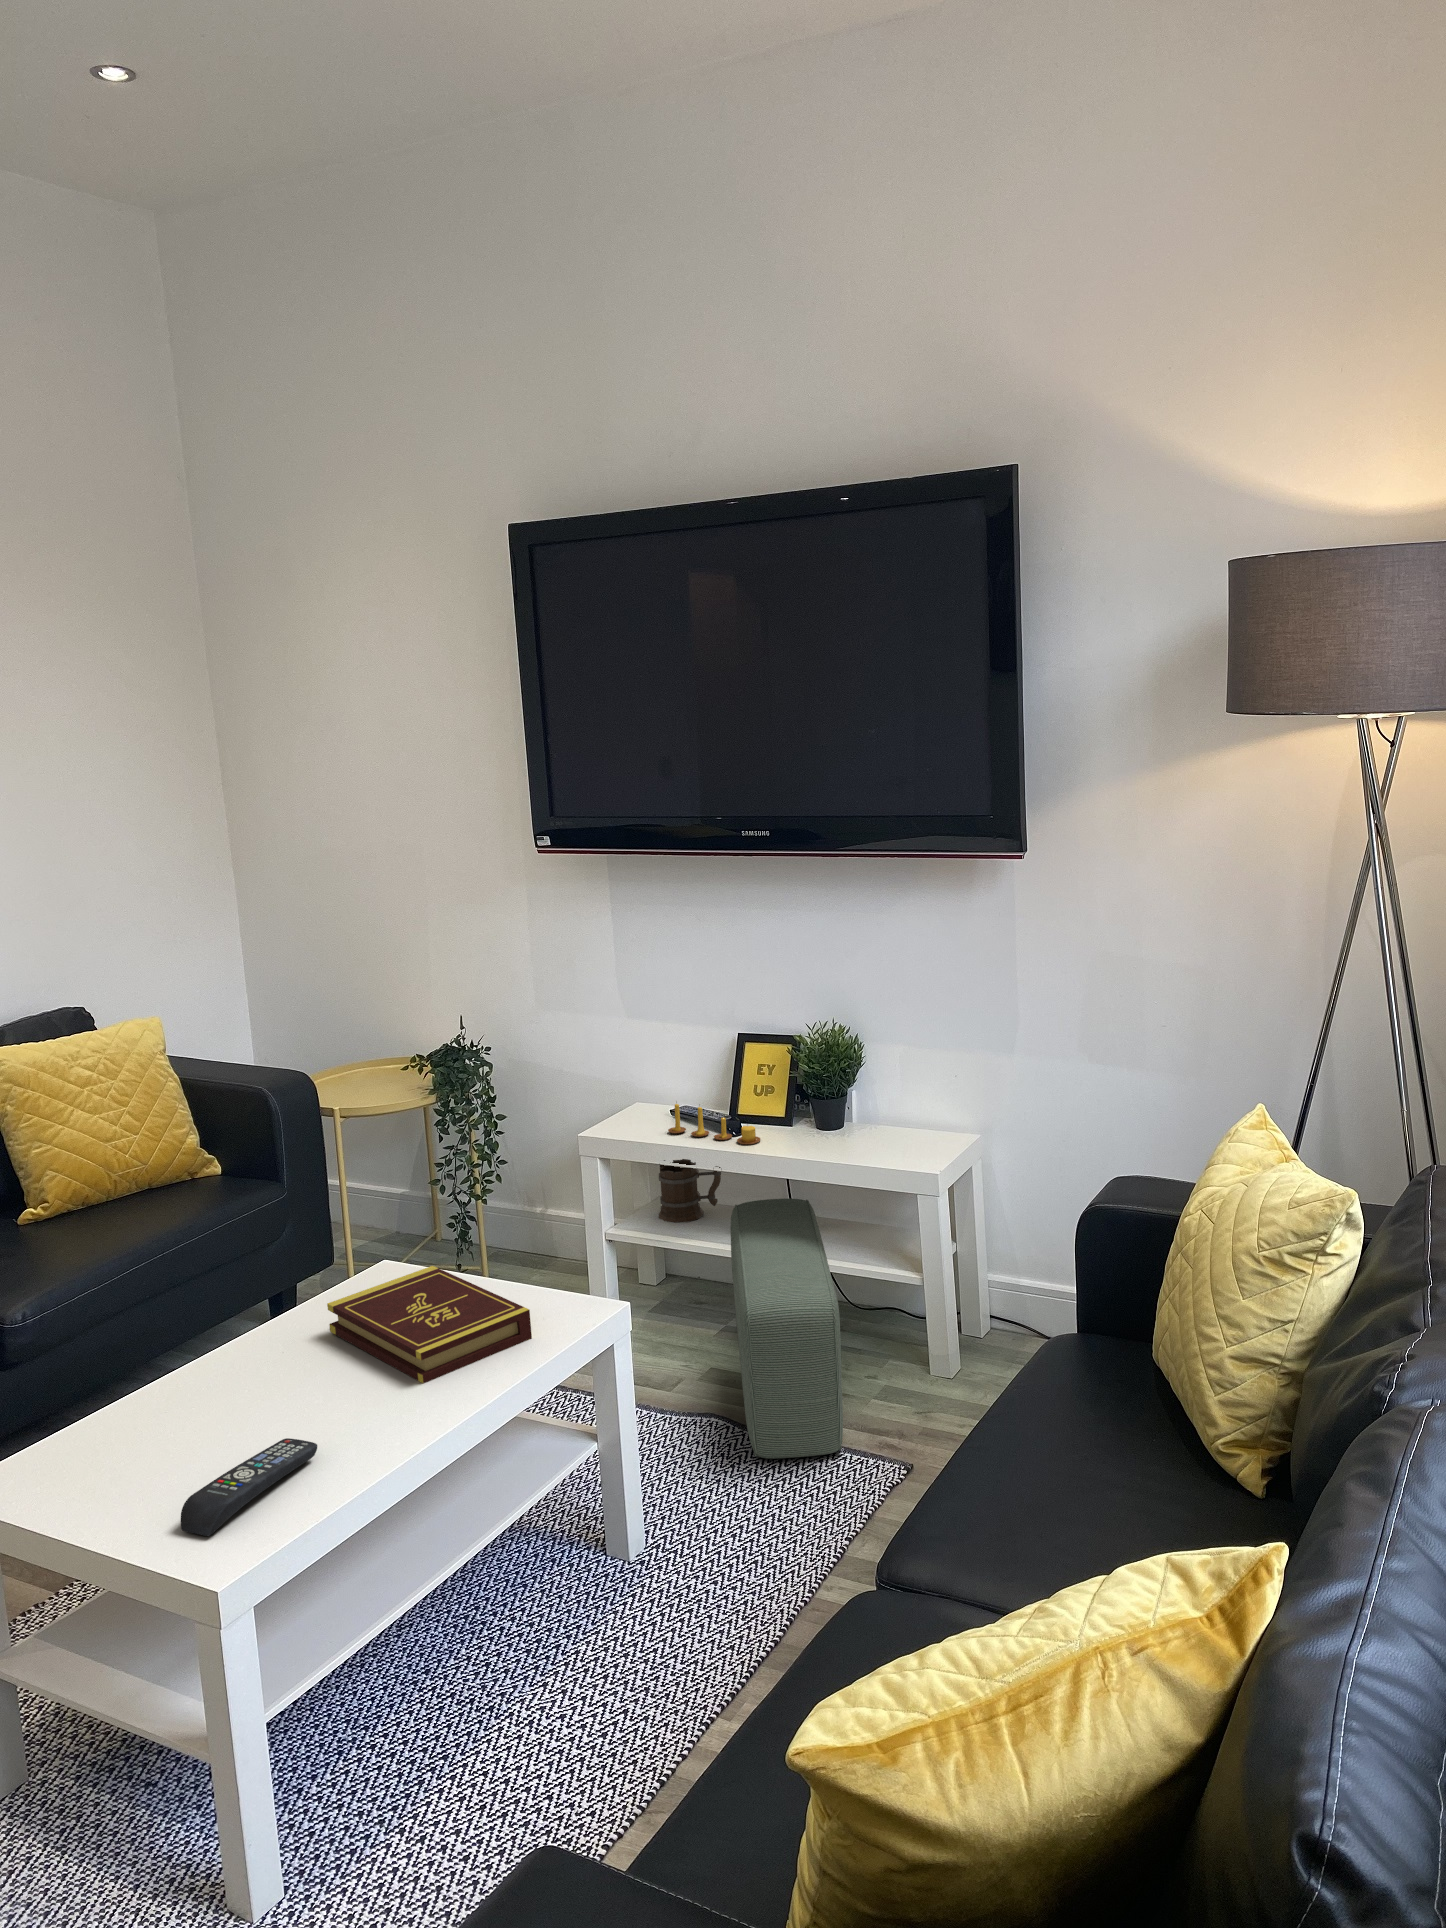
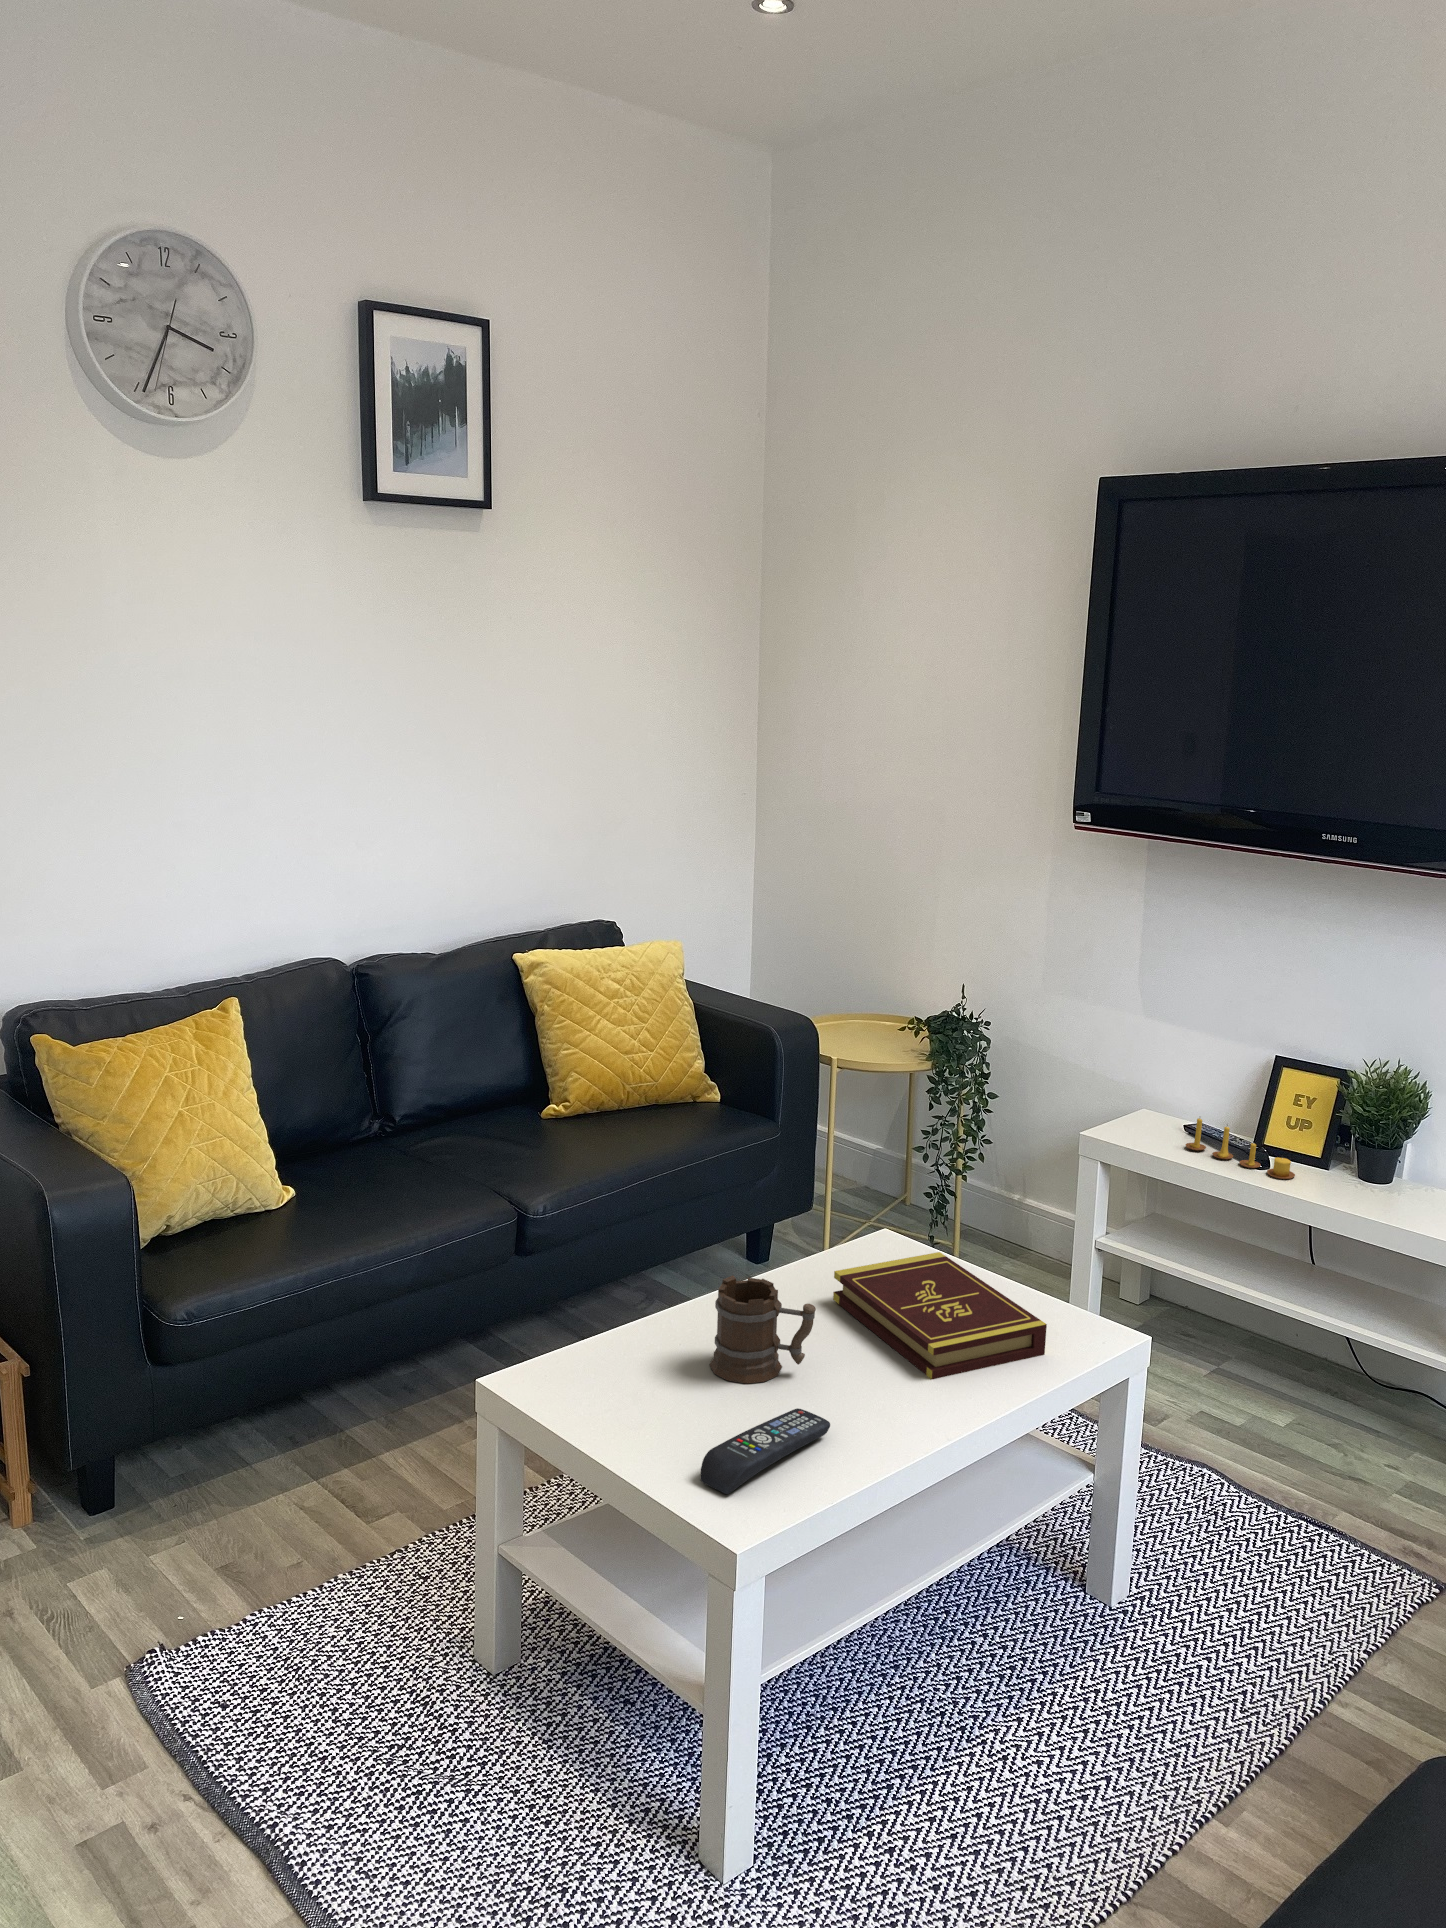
mug: present [659,1159,721,1223] -> present [709,1276,816,1384]
pouf: present [731,1199,843,1459] -> none [1235,1240,1379,1545]

